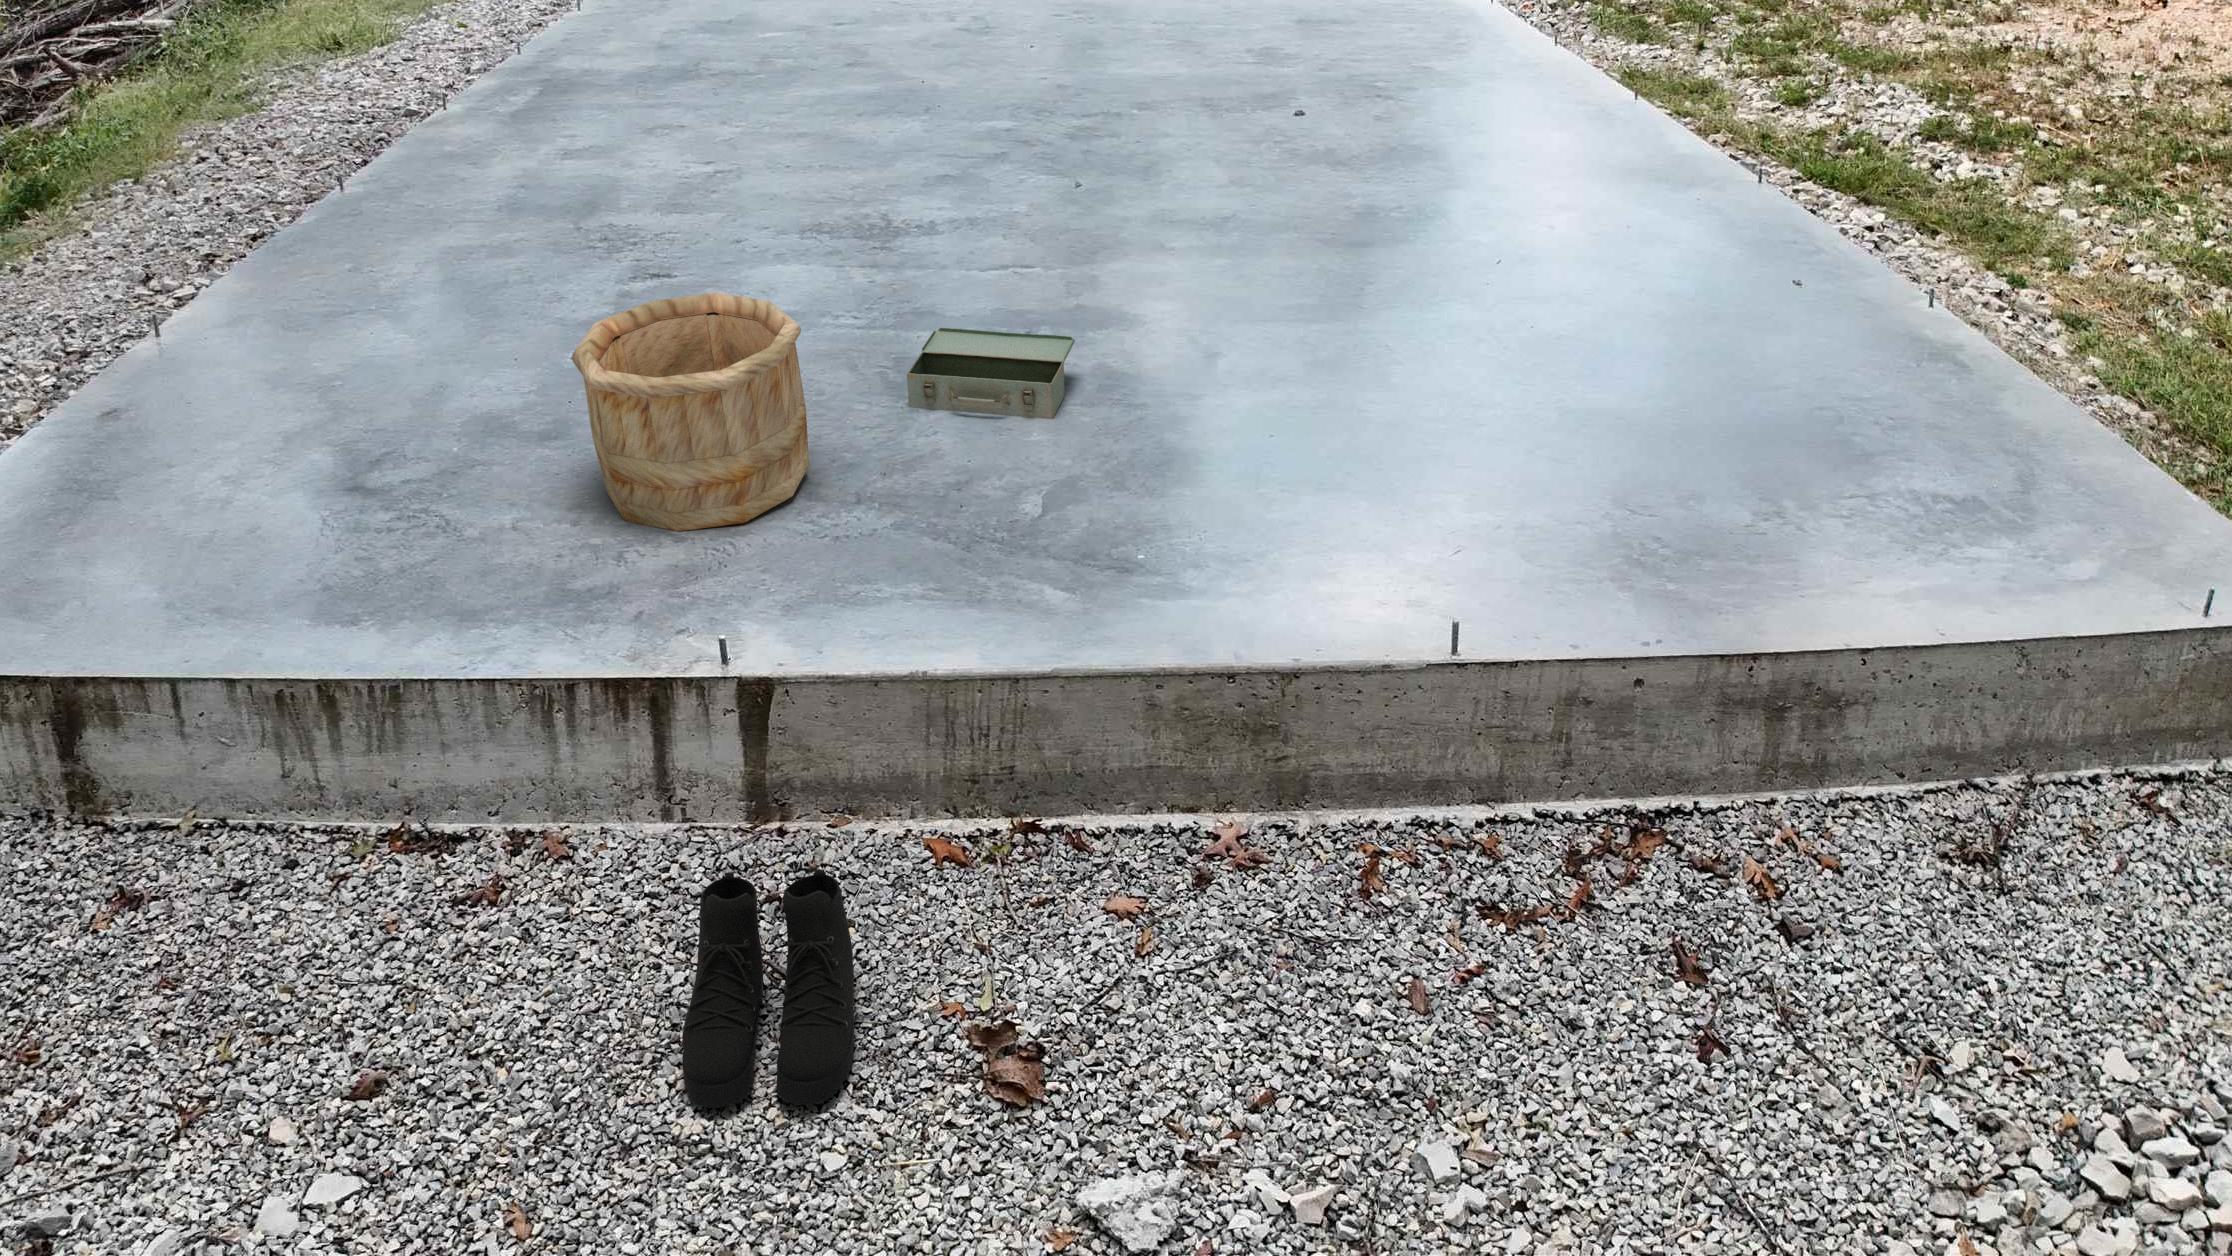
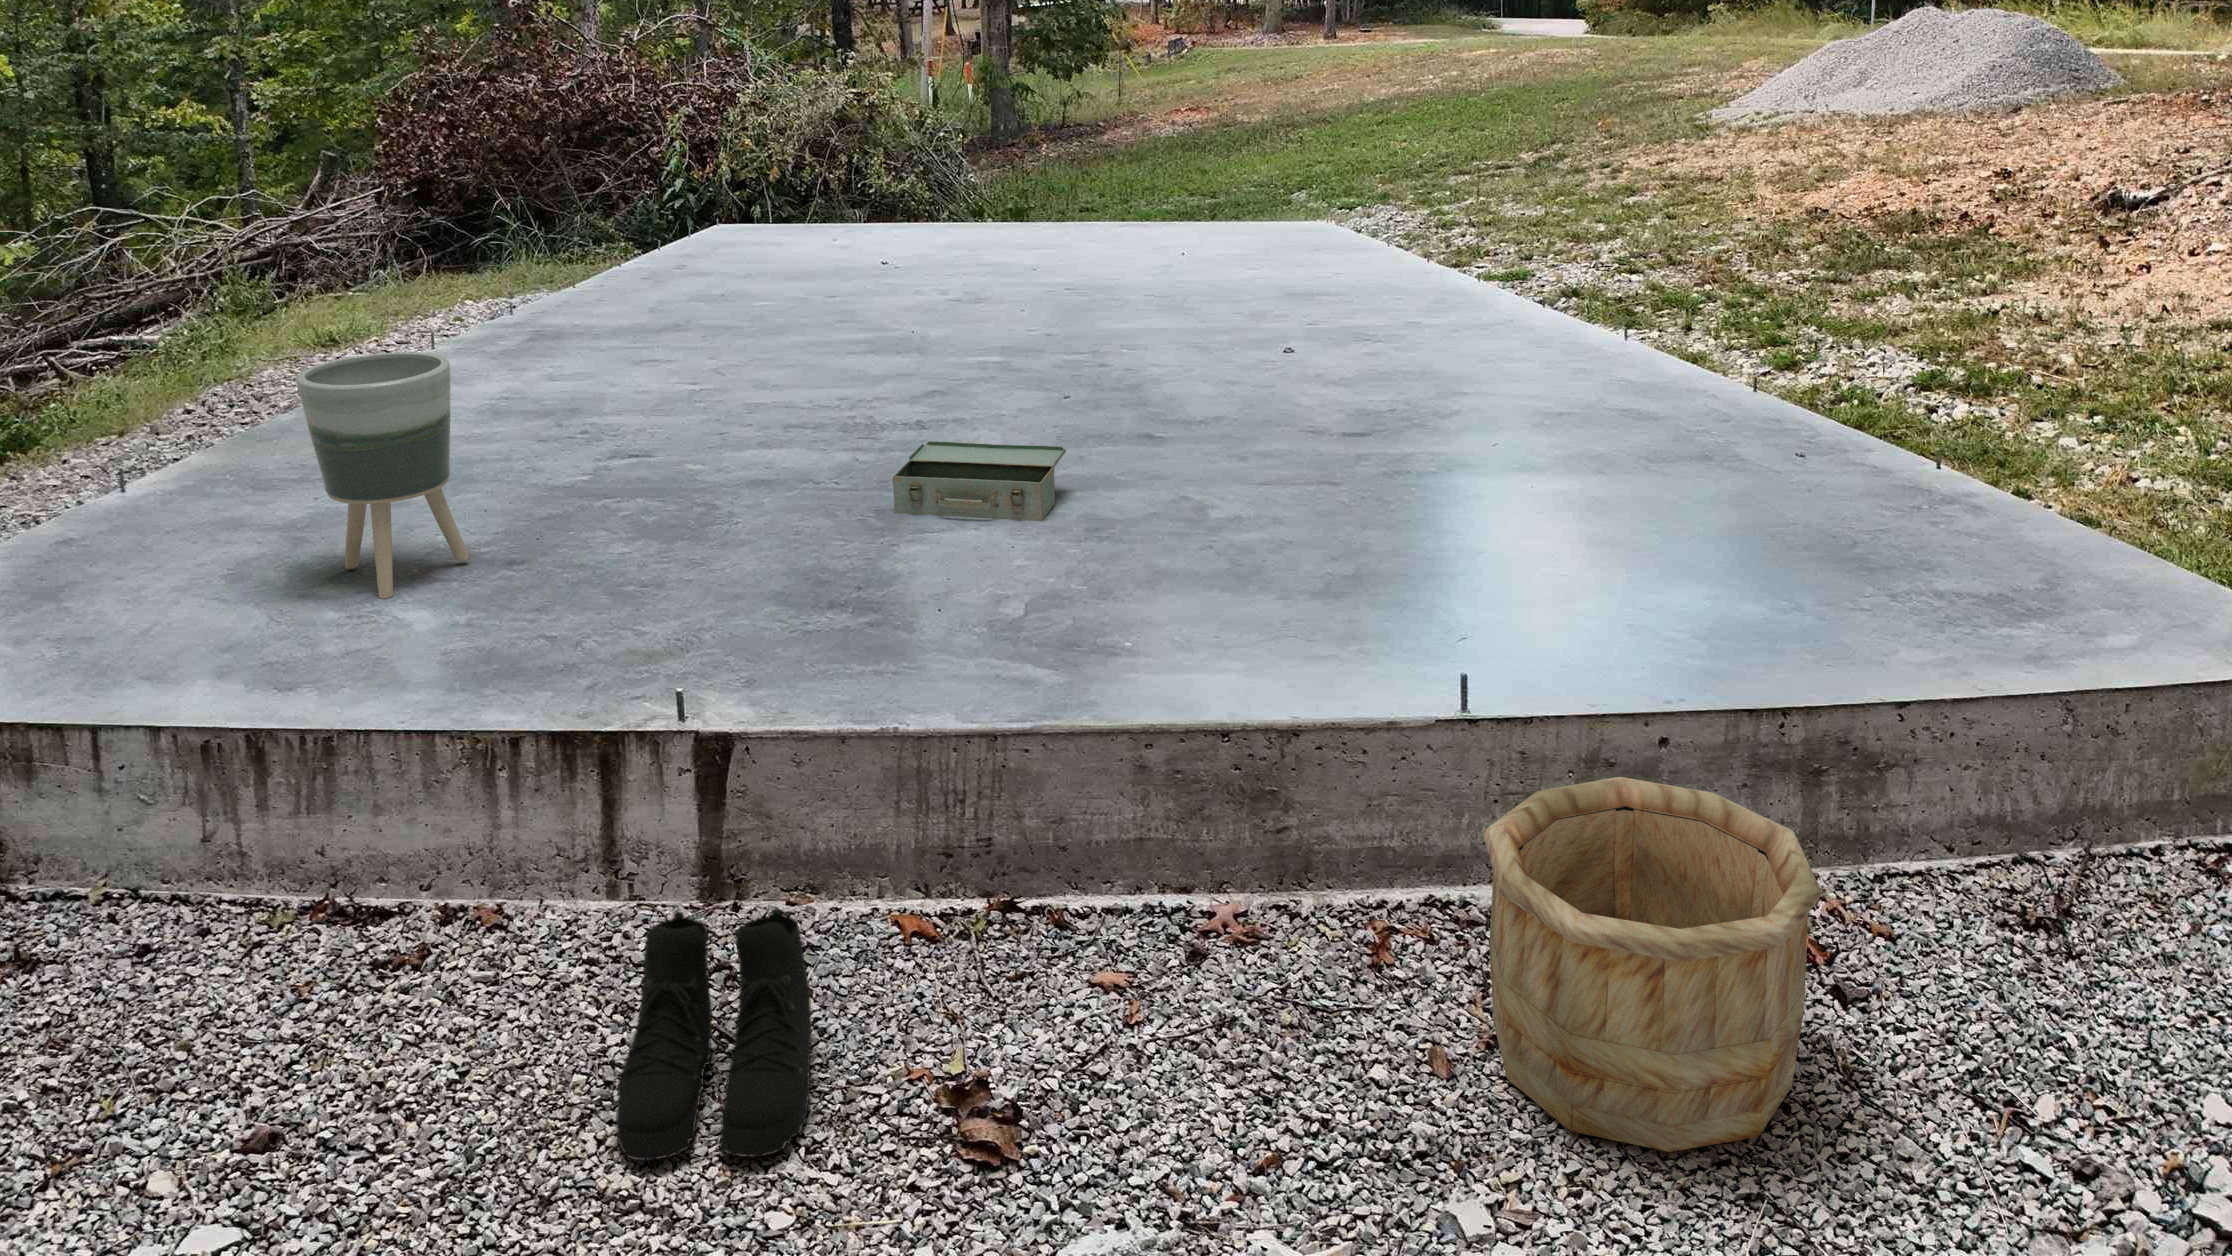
planter: none [325,277,502,522] -> present [296,352,469,599]
wooden bucket: present [571,292,809,531] -> present [1483,777,1822,1152]

